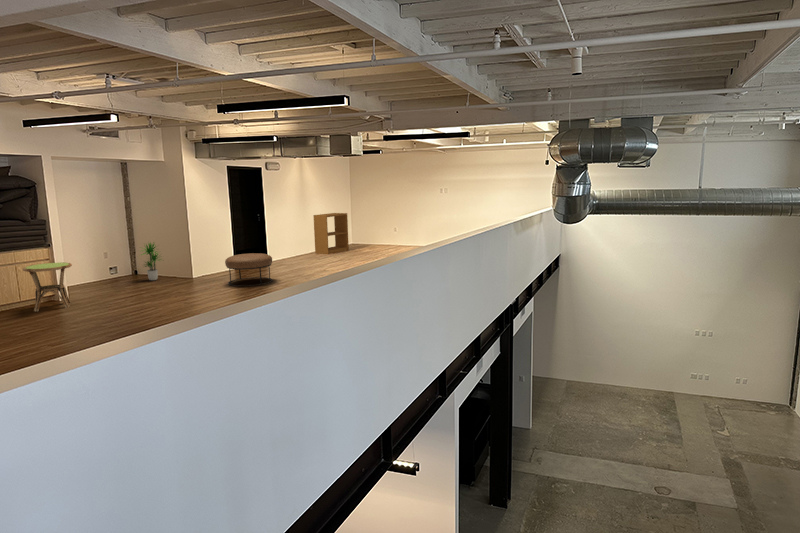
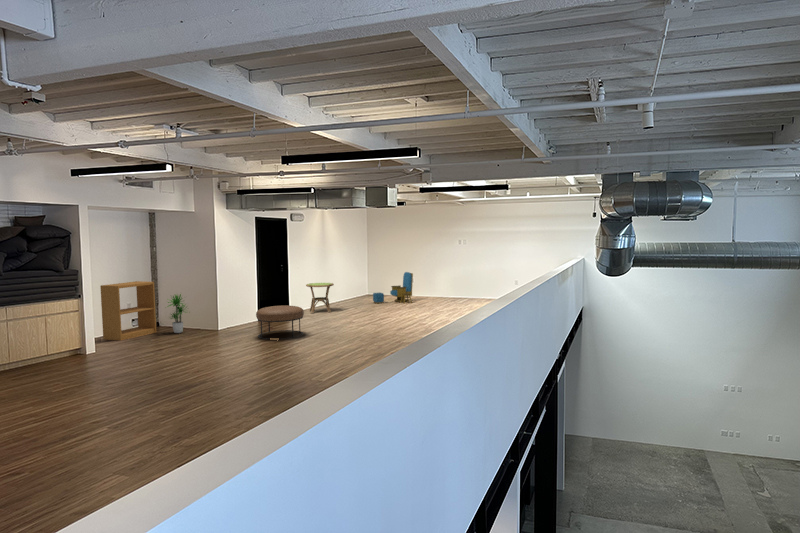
bookshelf: present [313,213,349,254] -> present [100,281,156,341]
armchair: none [351,219,390,251] -> present [373,272,413,304]
side table: present [23,262,72,312] -> present [306,283,334,313]

